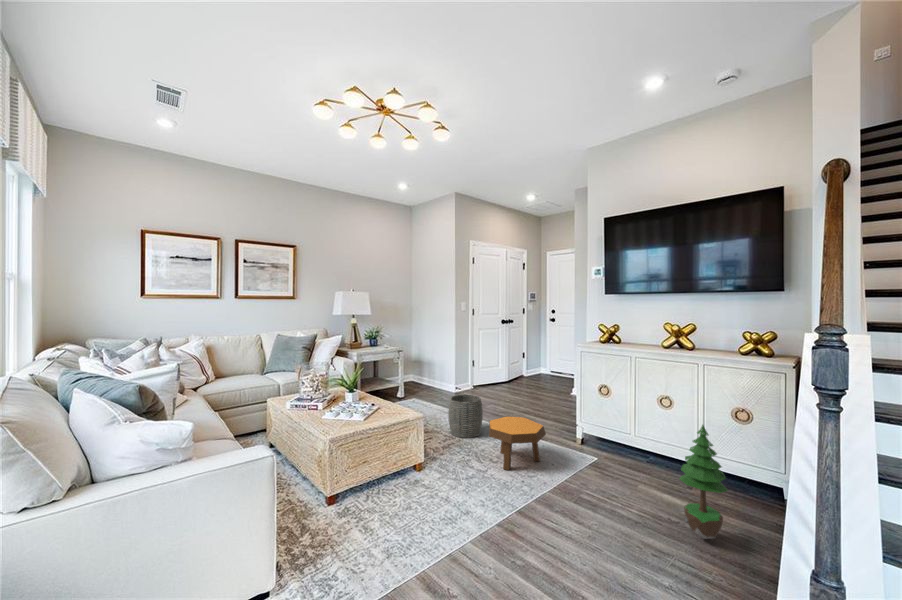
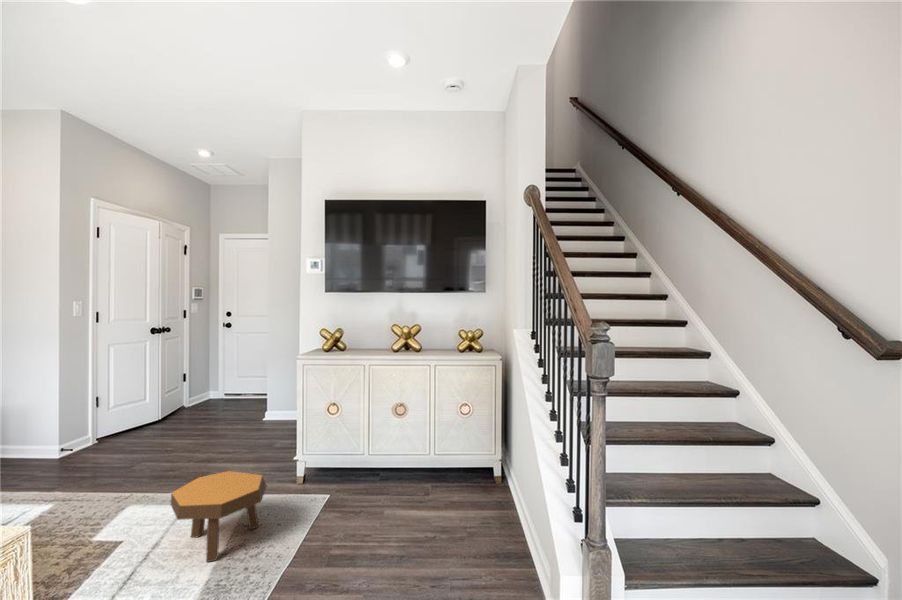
woven basket: present [448,395,483,438] -> none [71,458,146,539]
potted tree: present [680,425,728,539] -> none [439,427,481,545]

